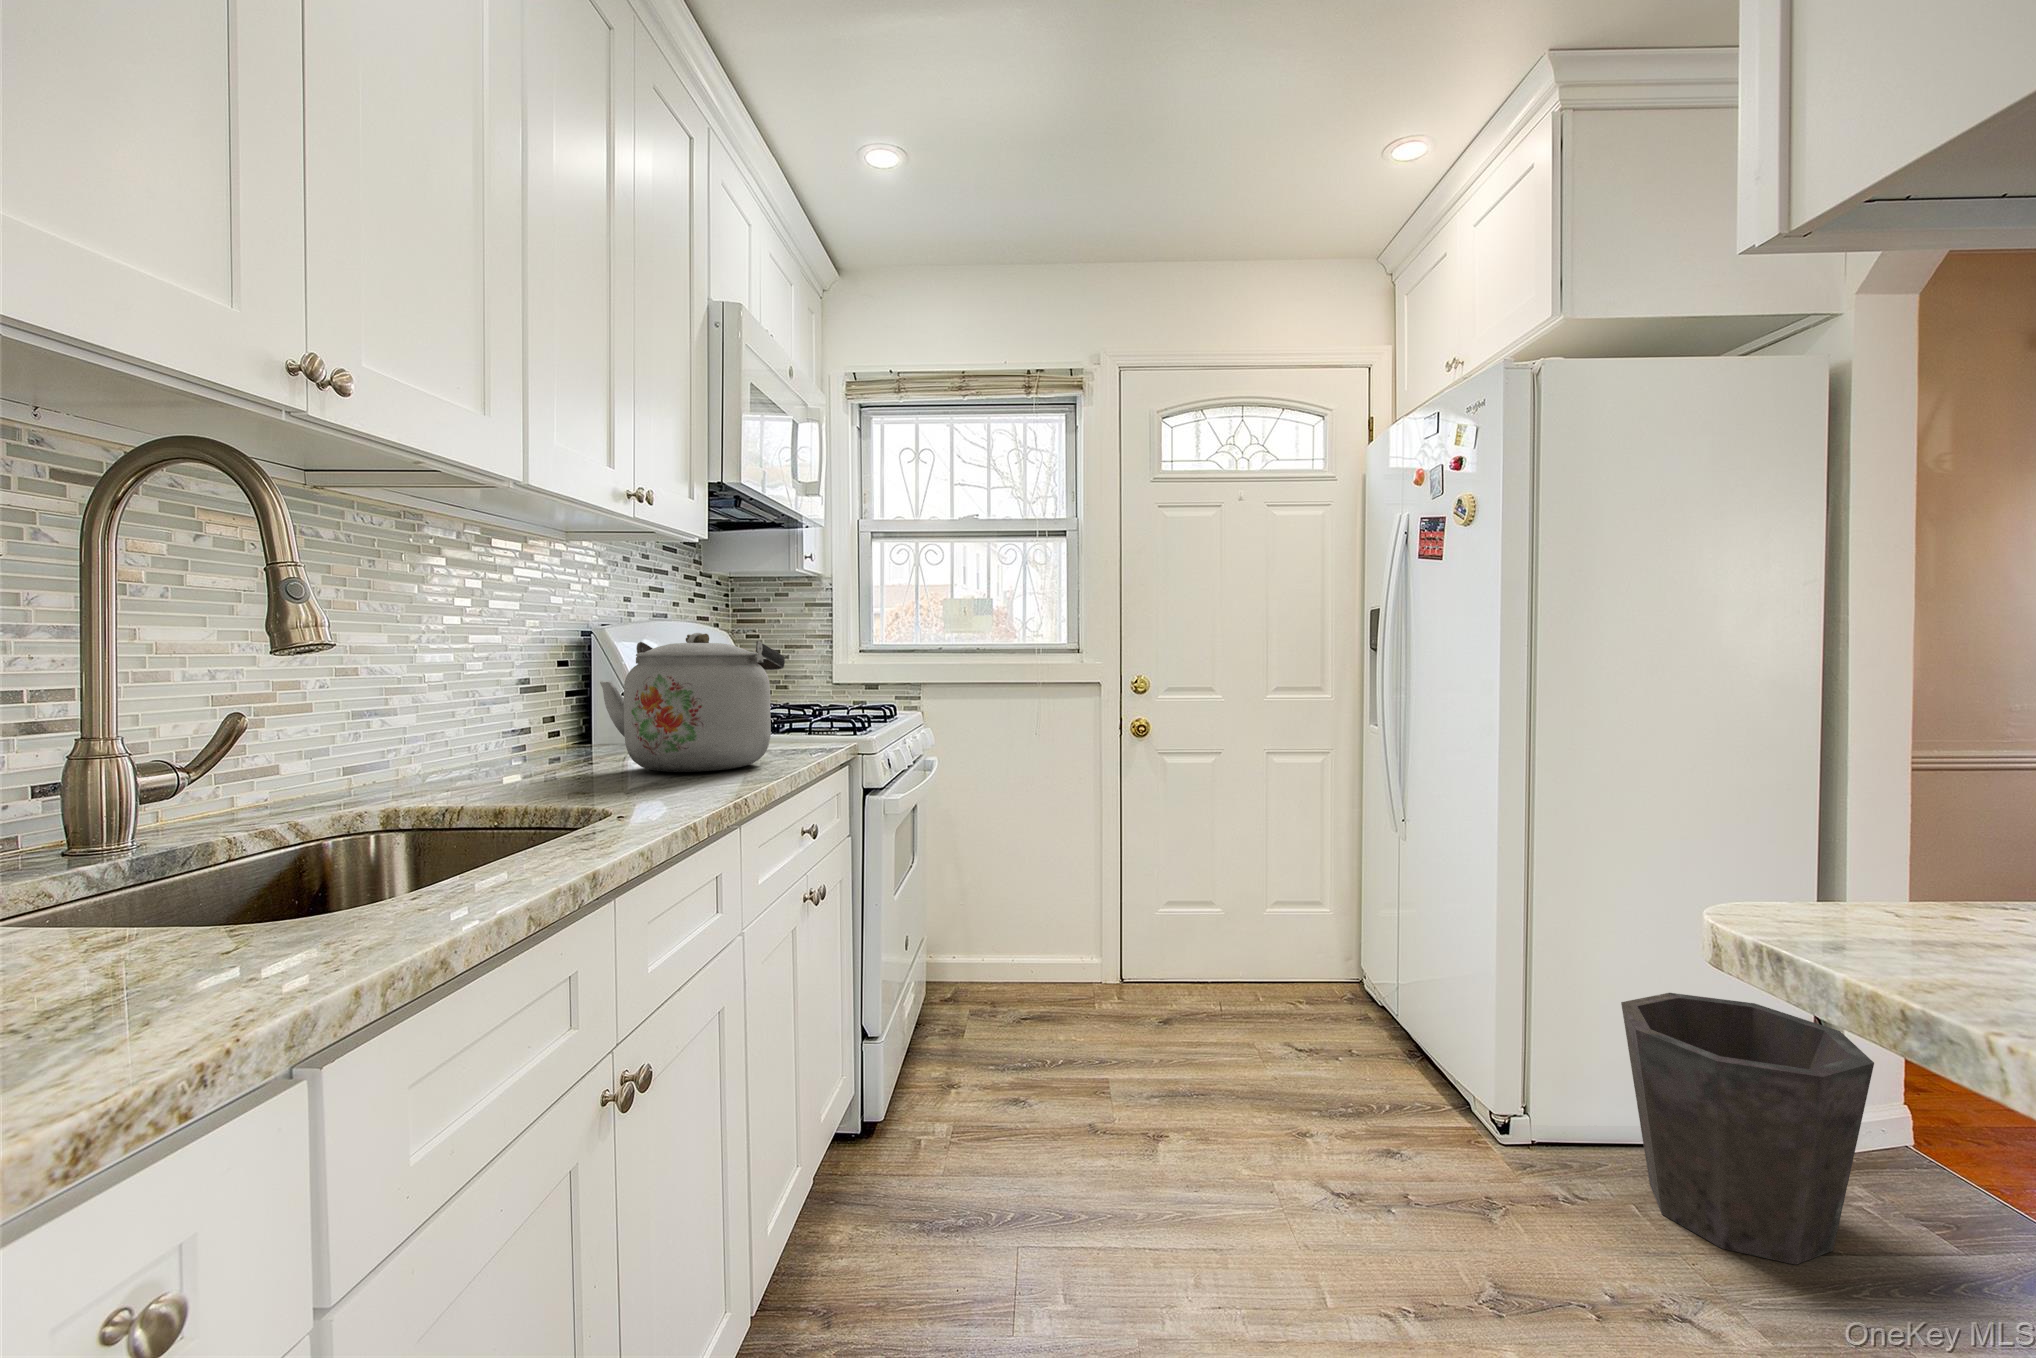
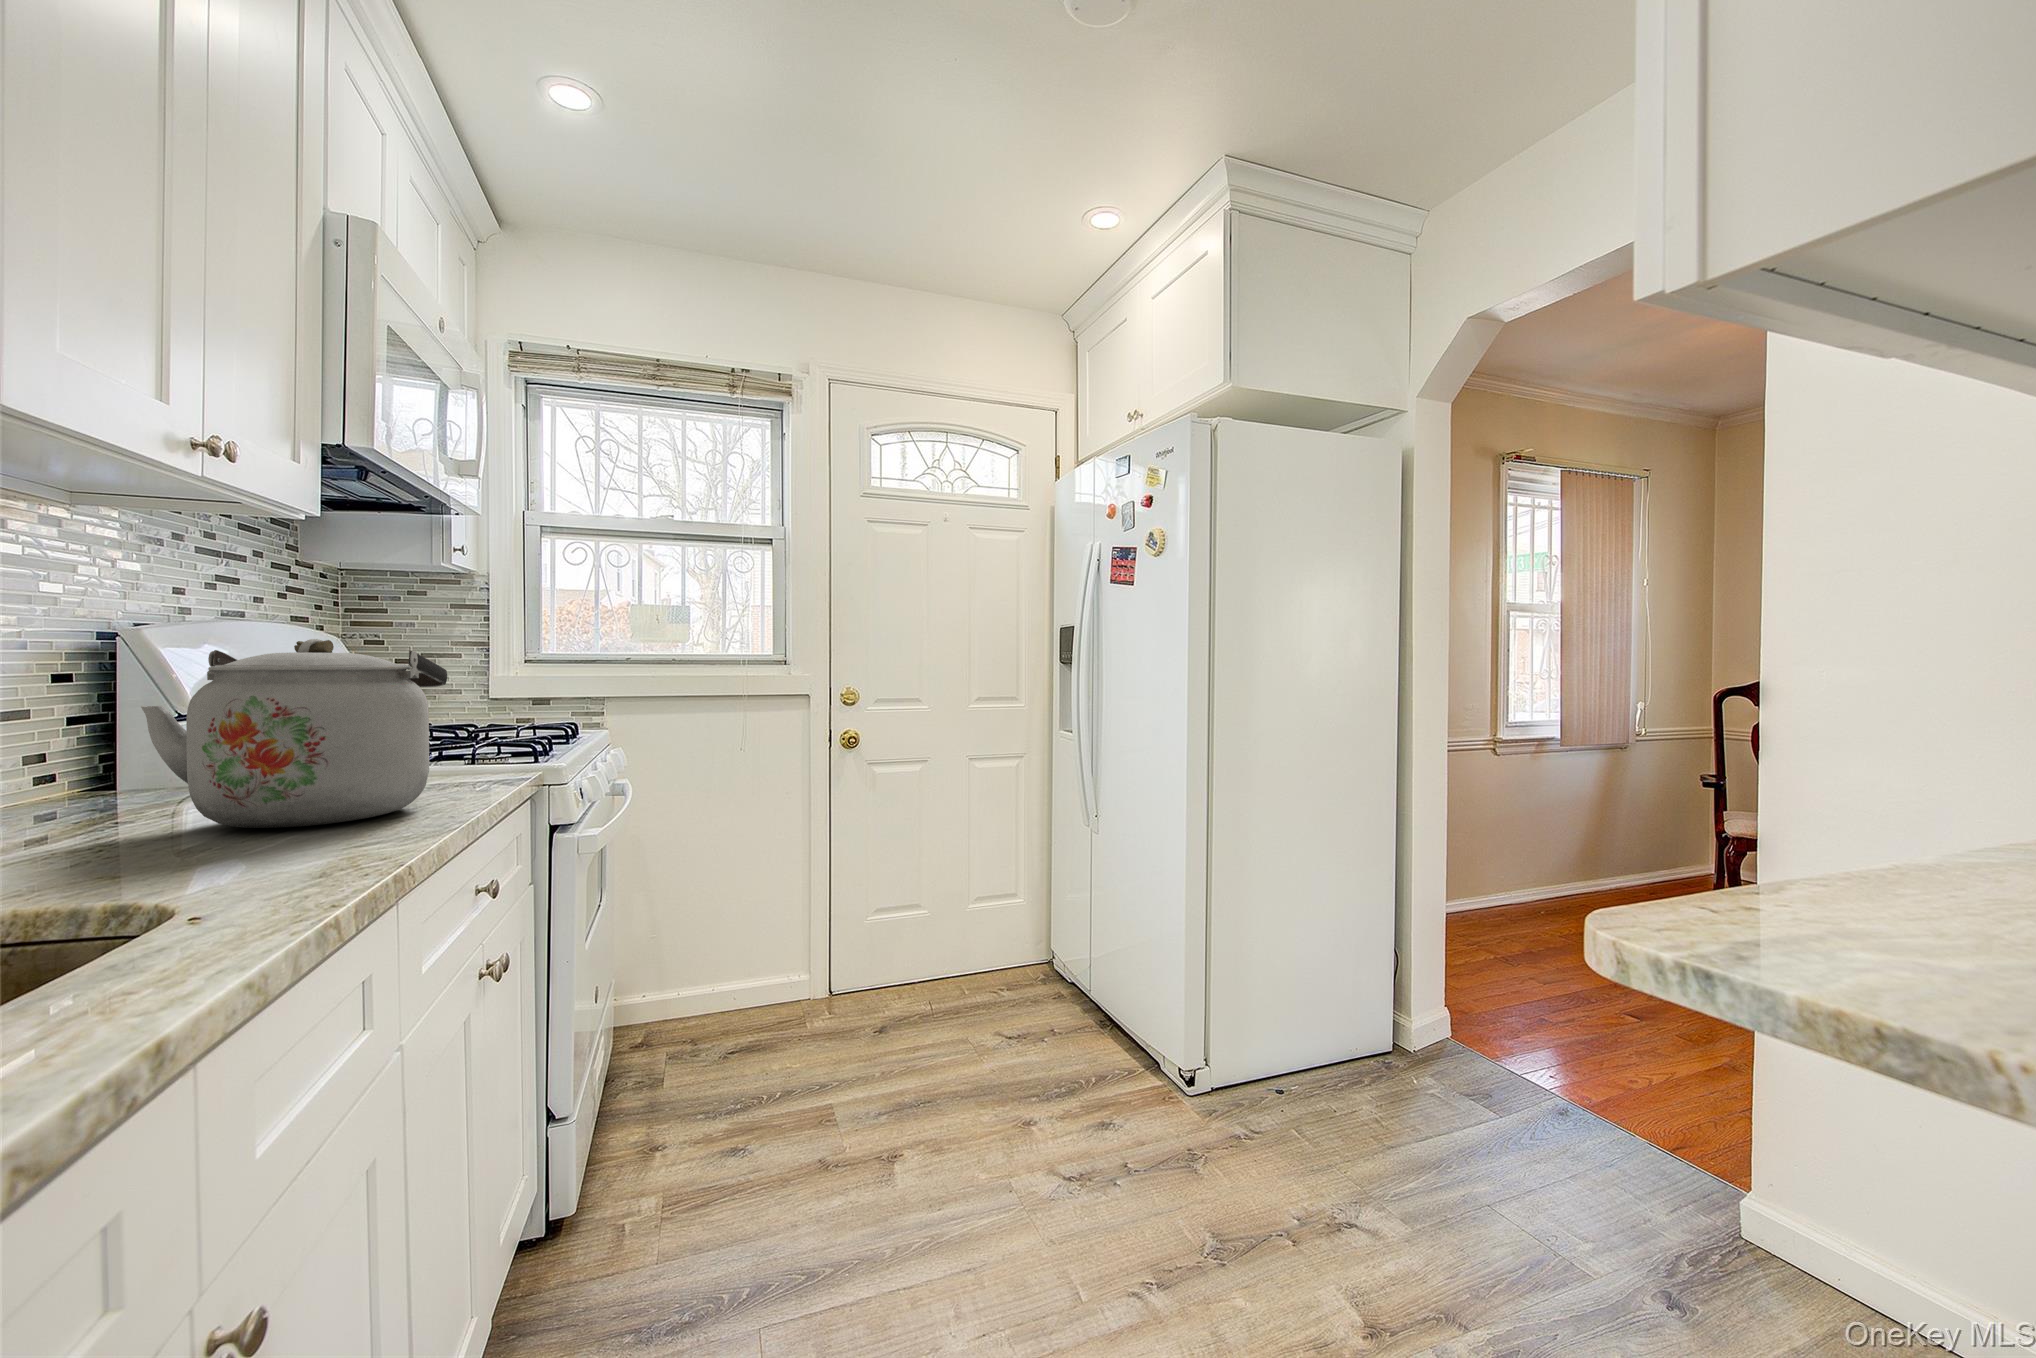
waste bin: present [1621,993,1874,1265] -> none [1279,947,1452,1155]

